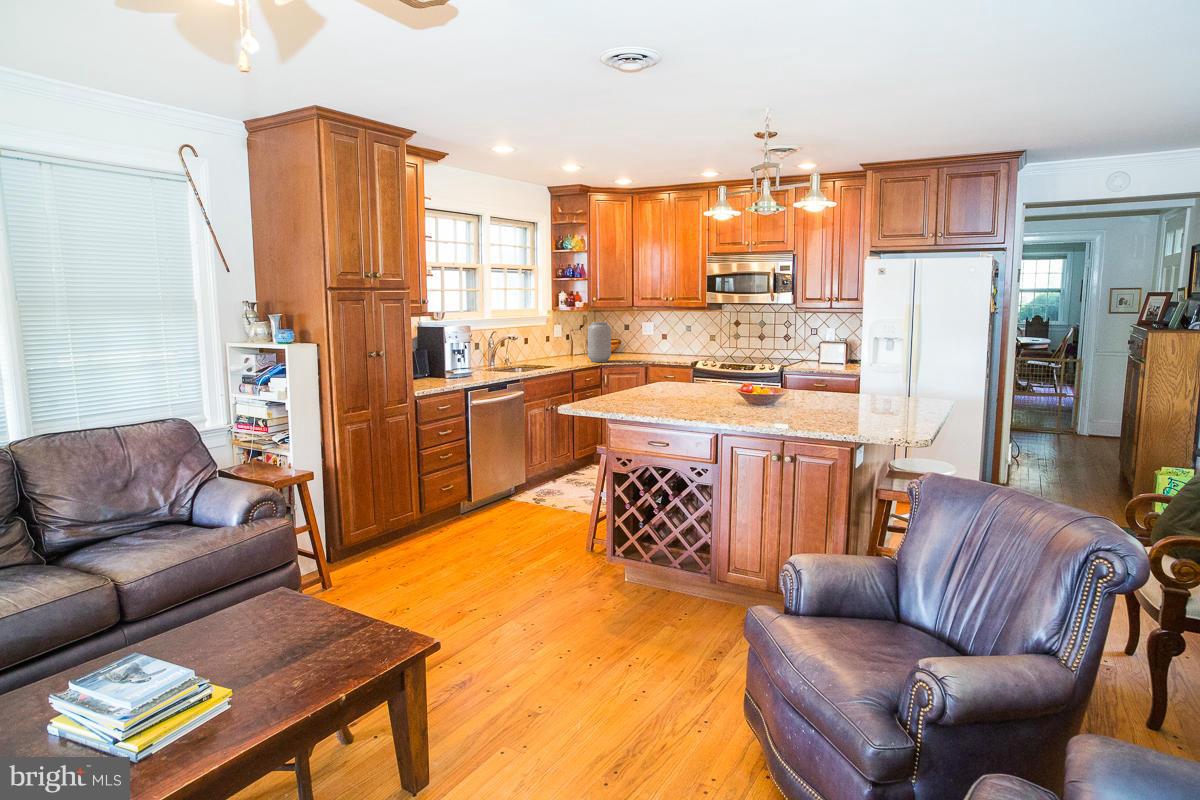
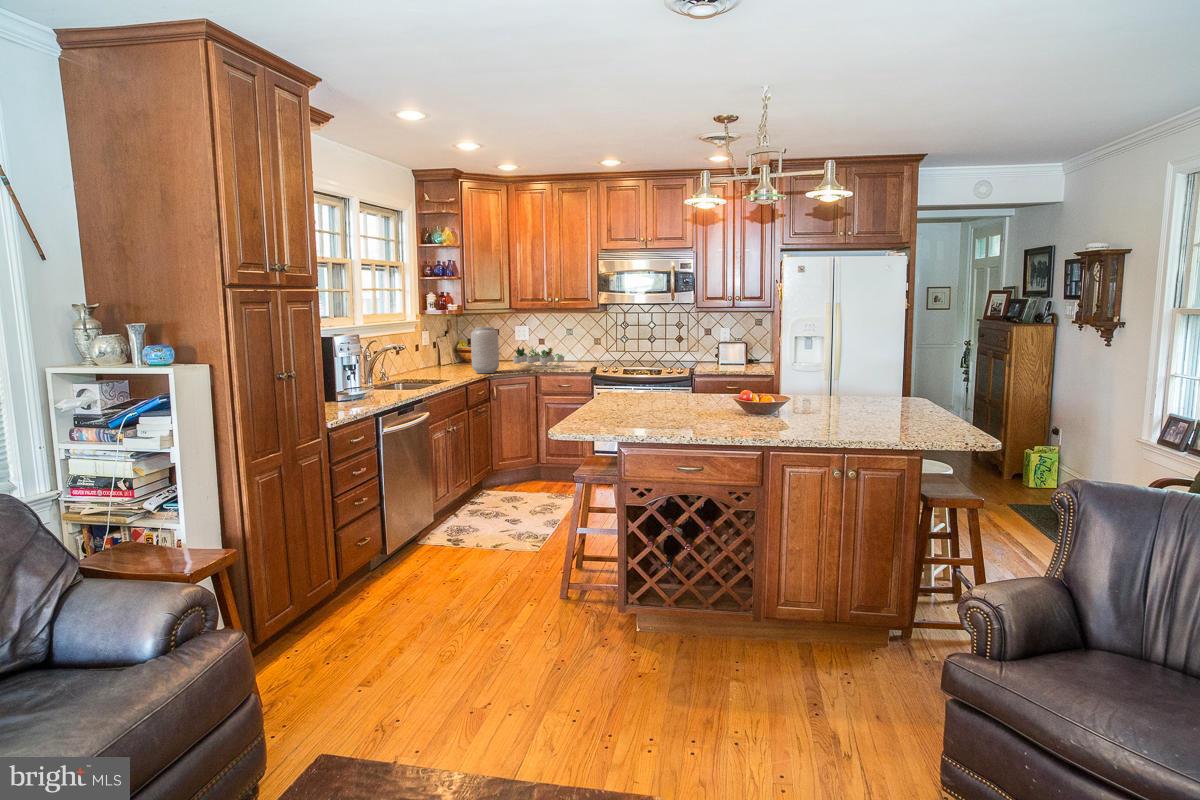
succulent plant: none [625,338,673,360] -> present [513,347,564,368]

